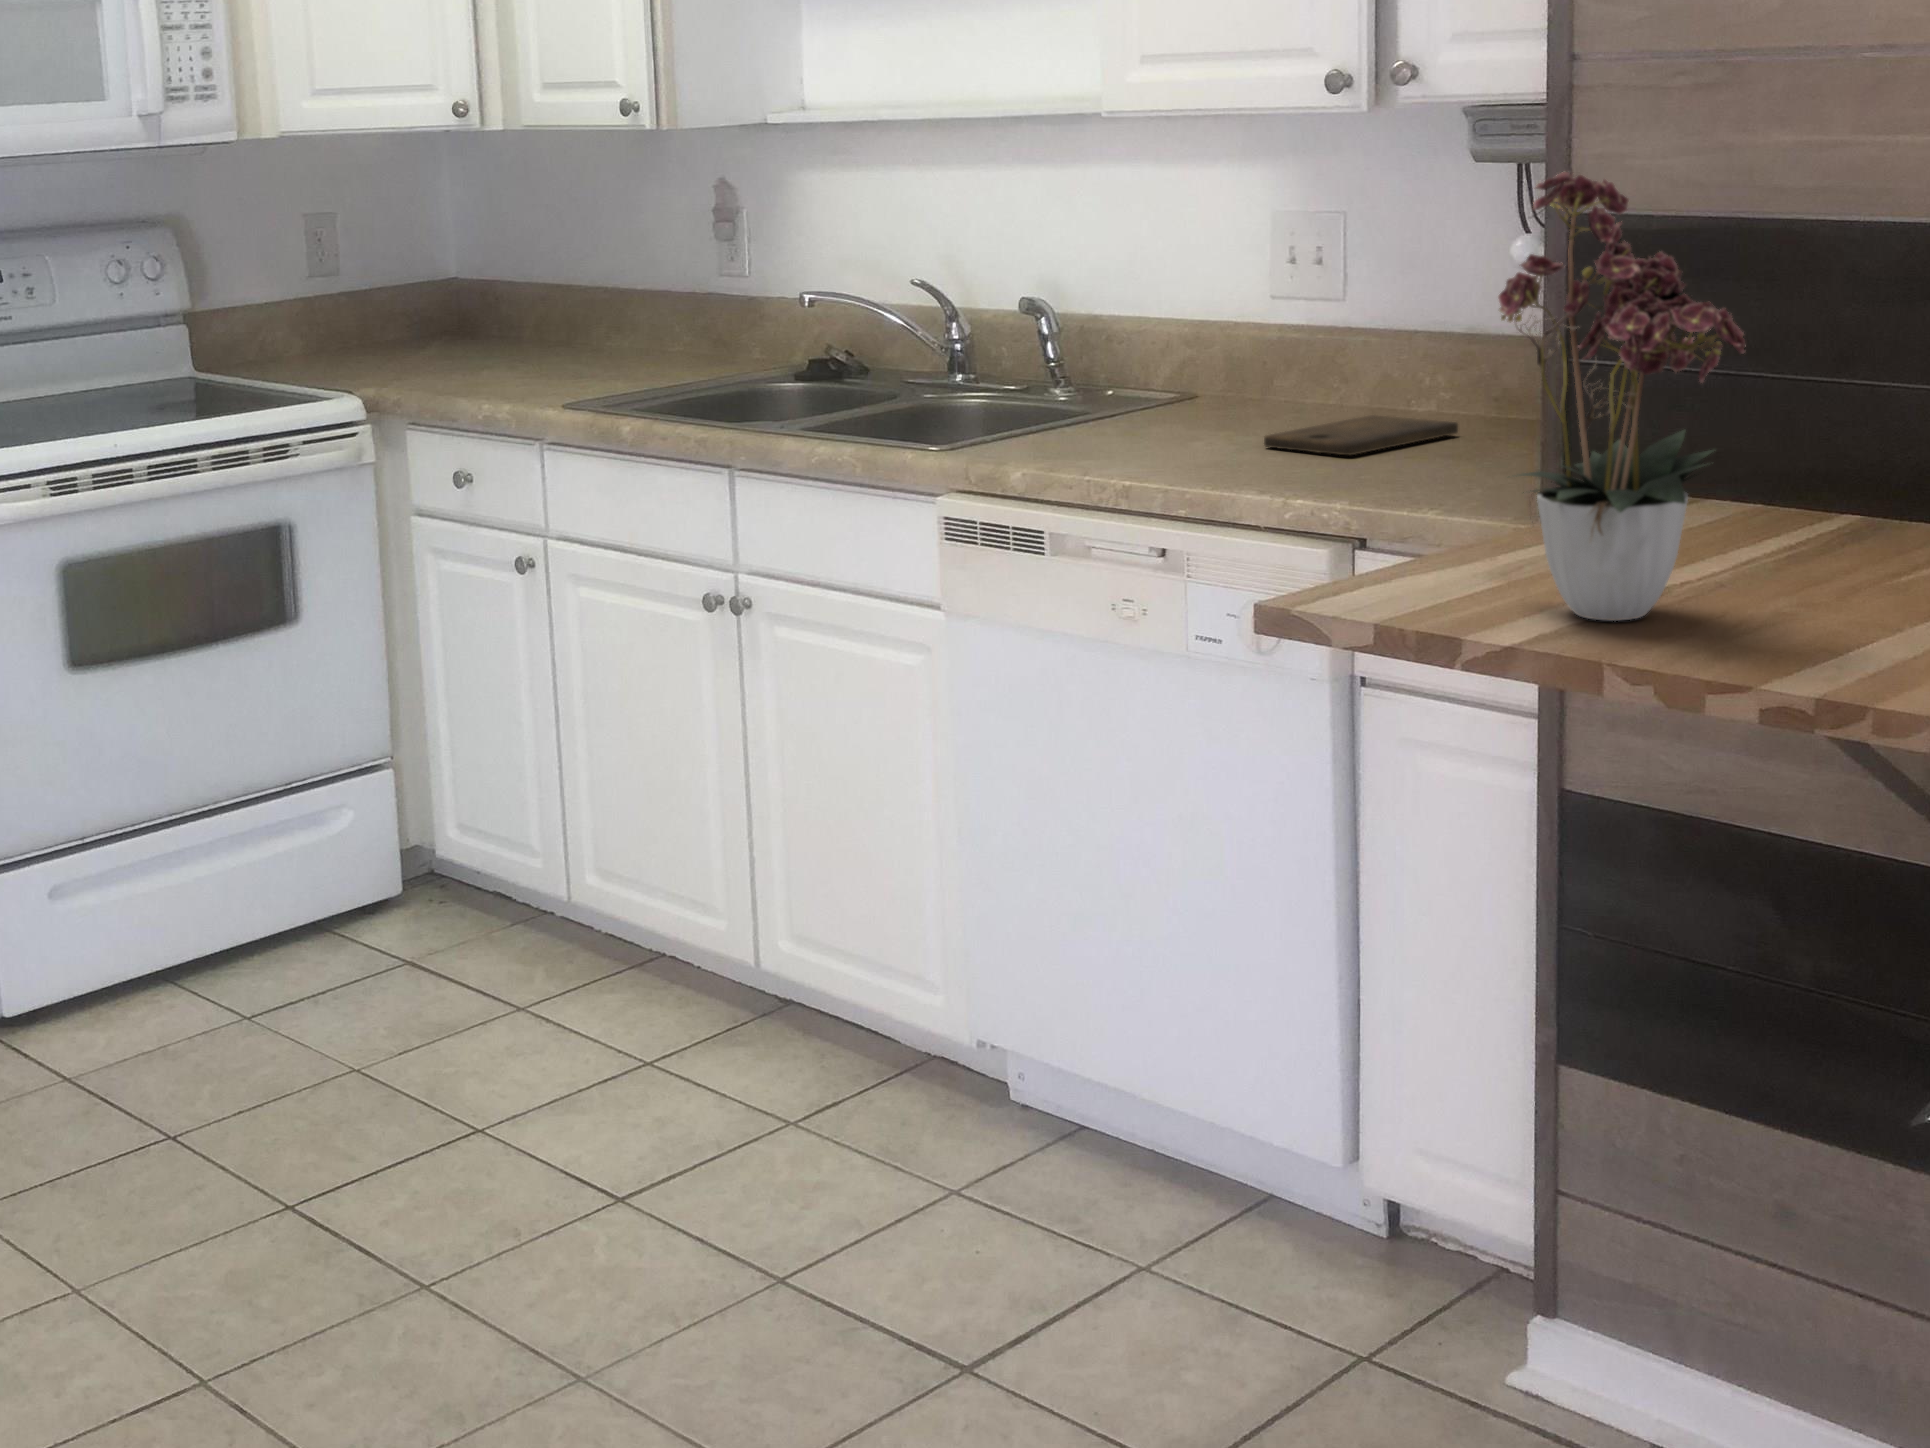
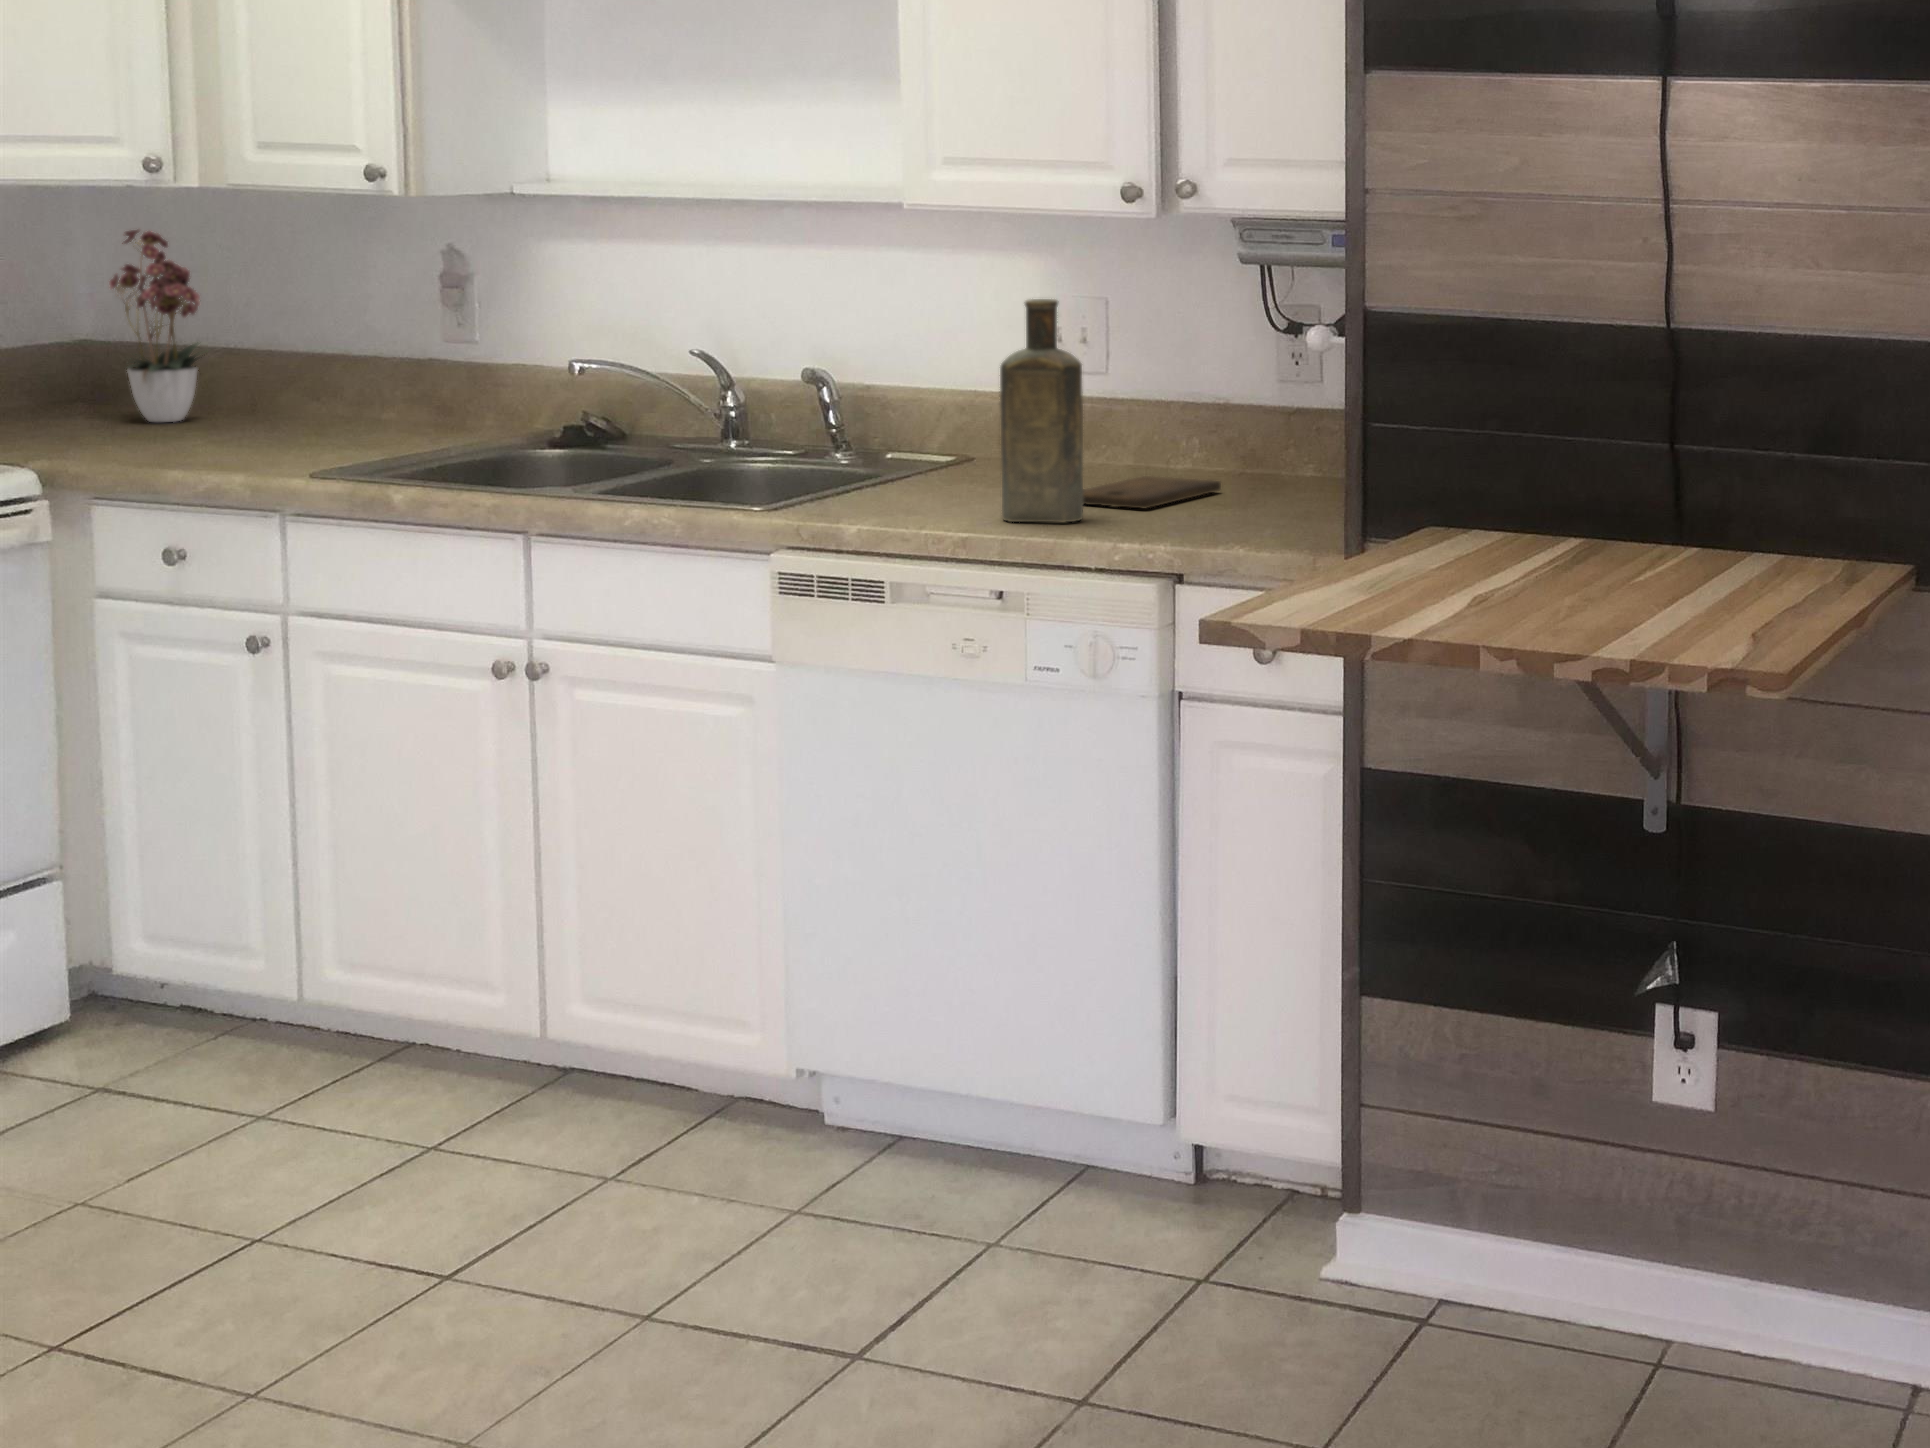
flower arrangement: present [1498,172,1745,621] -> present [109,230,200,422]
bottle: none [1171,211,1267,471] -> present [1000,299,1083,522]

